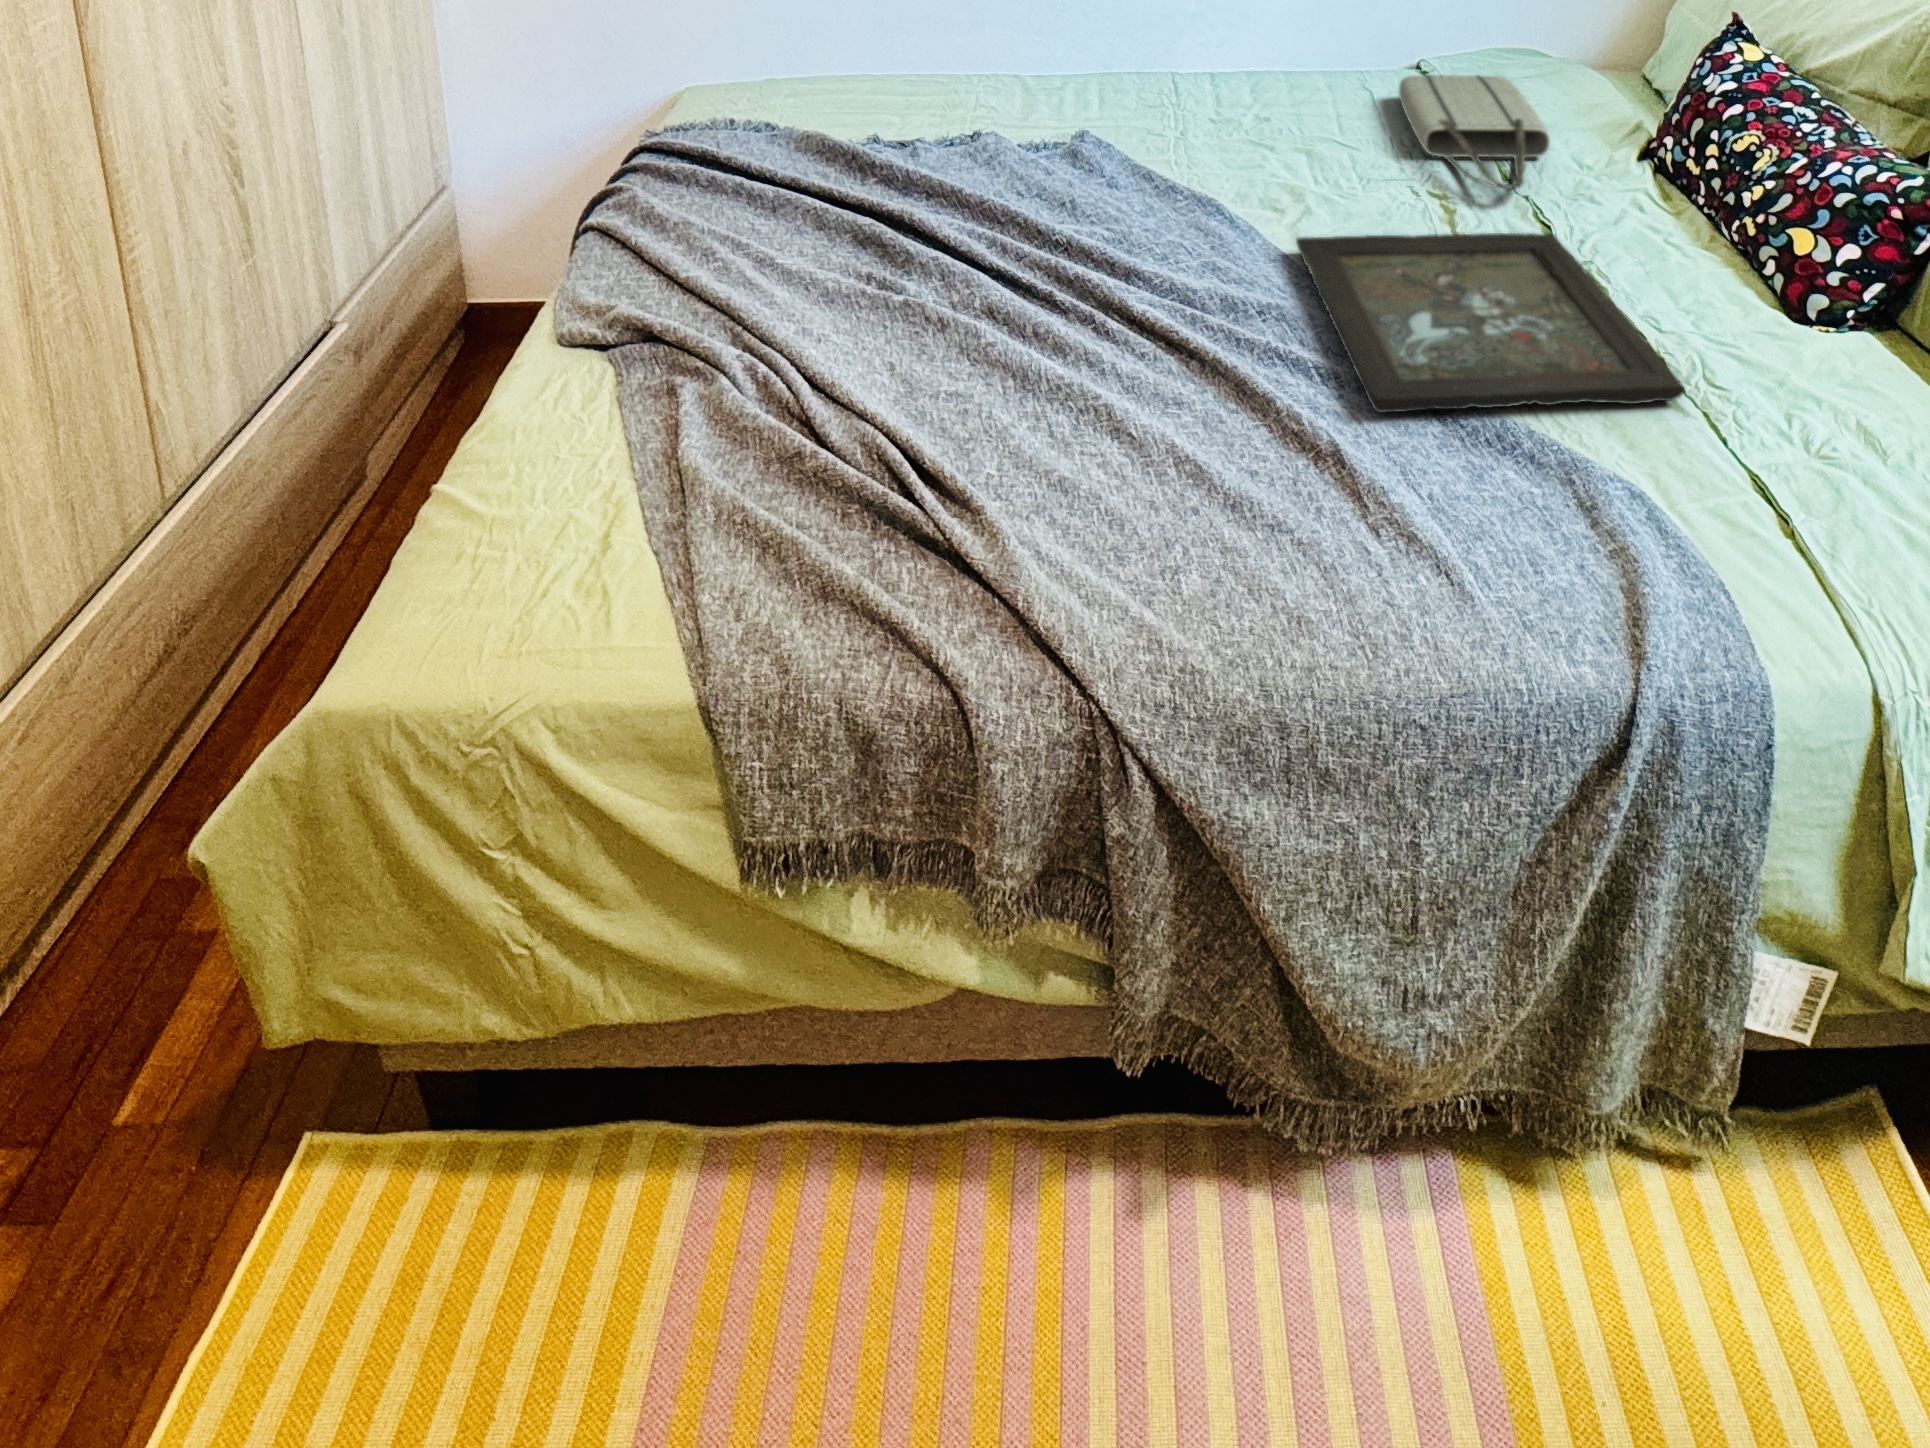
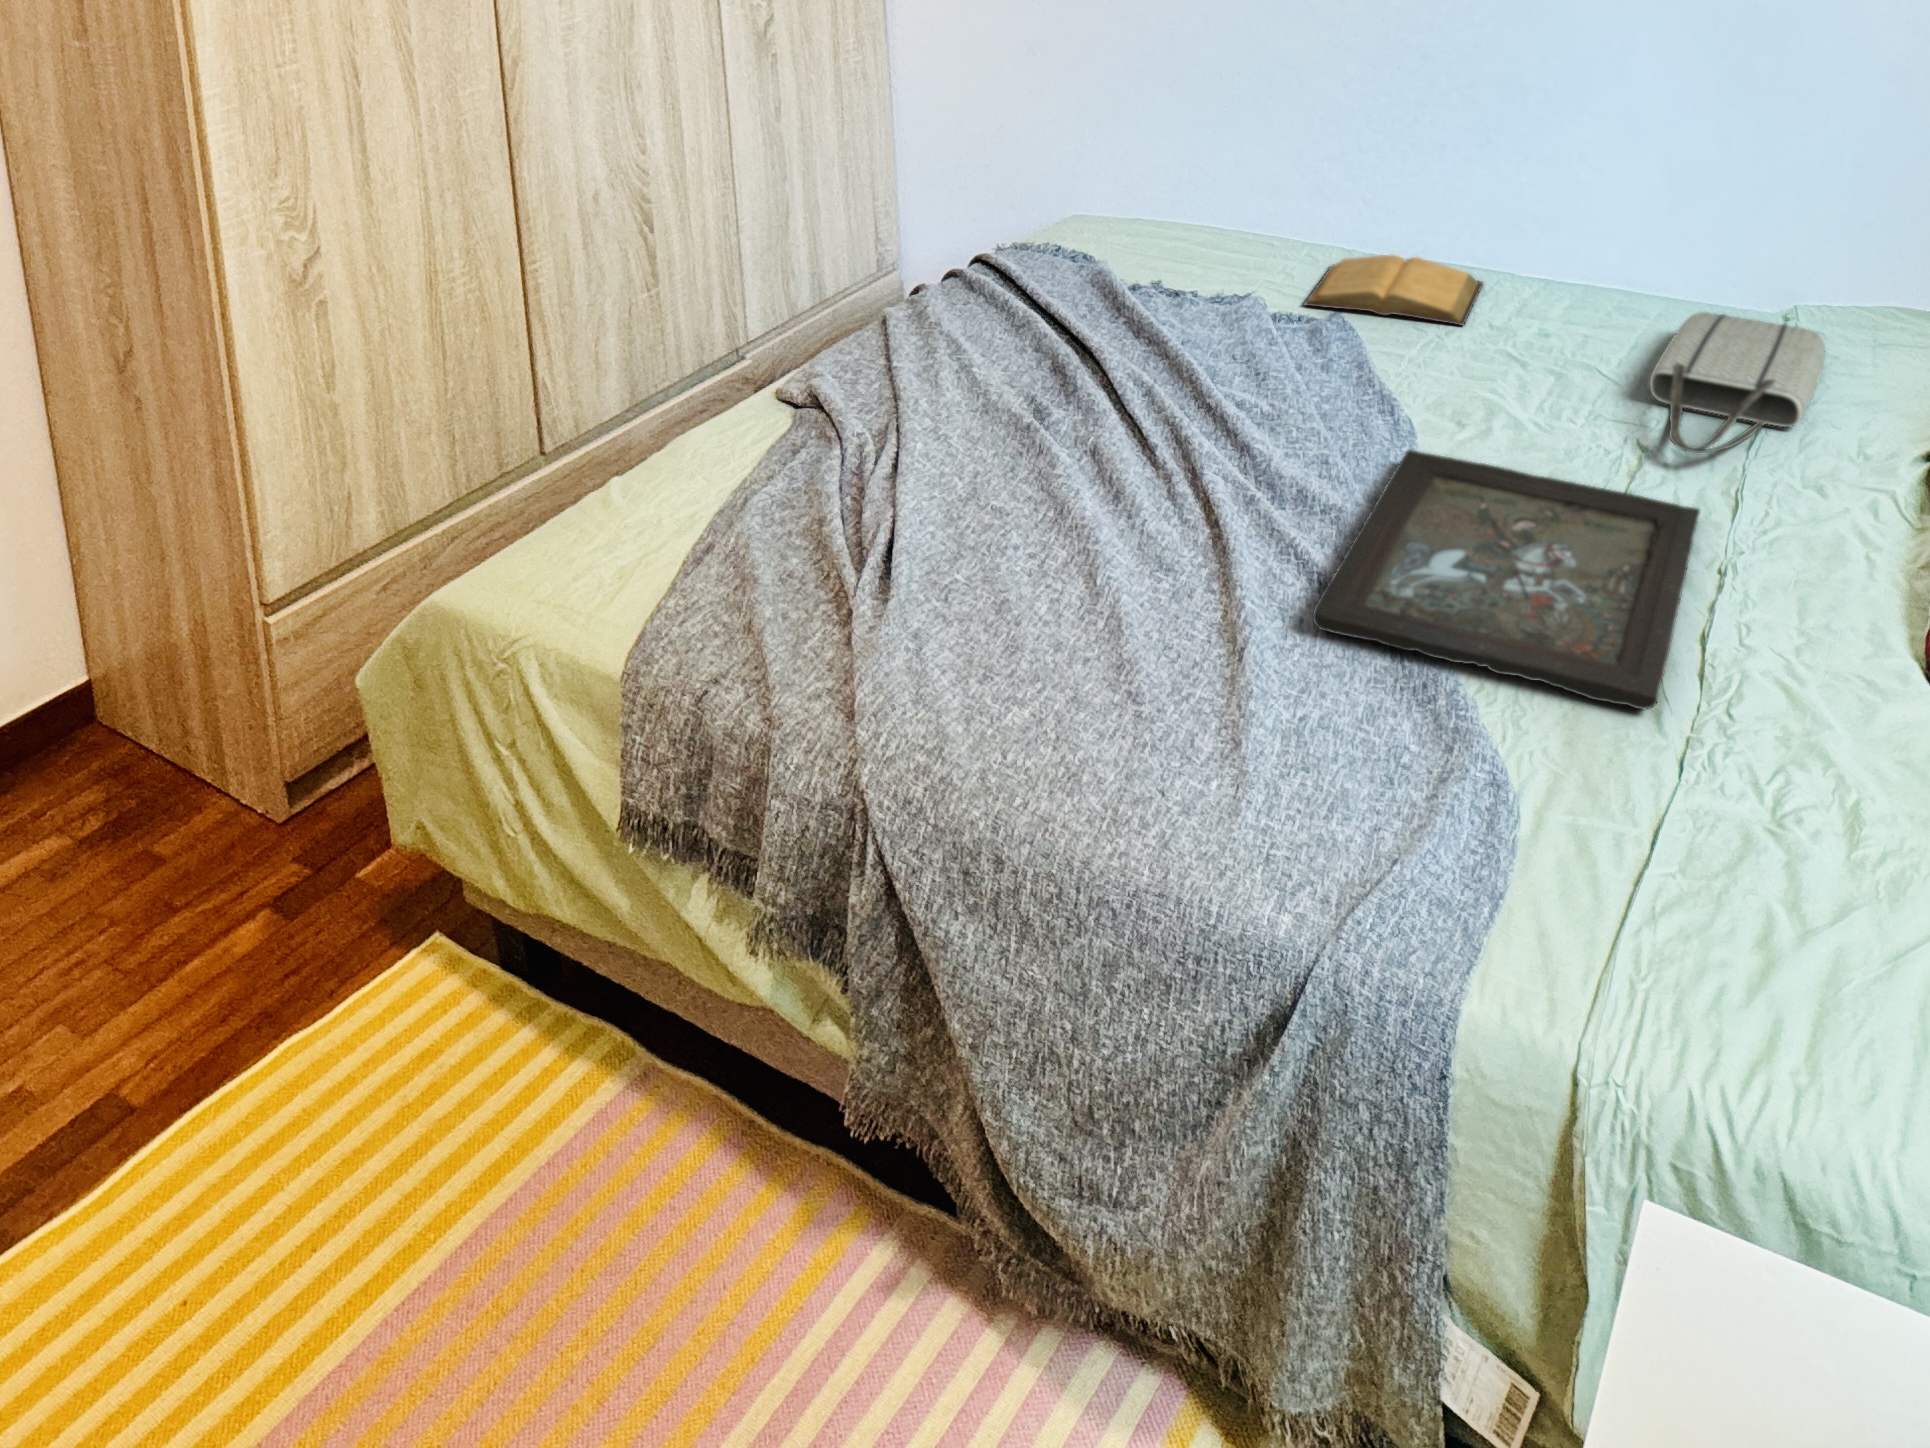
book: none [1046,69,1216,132] -> present [1305,255,1483,325]

